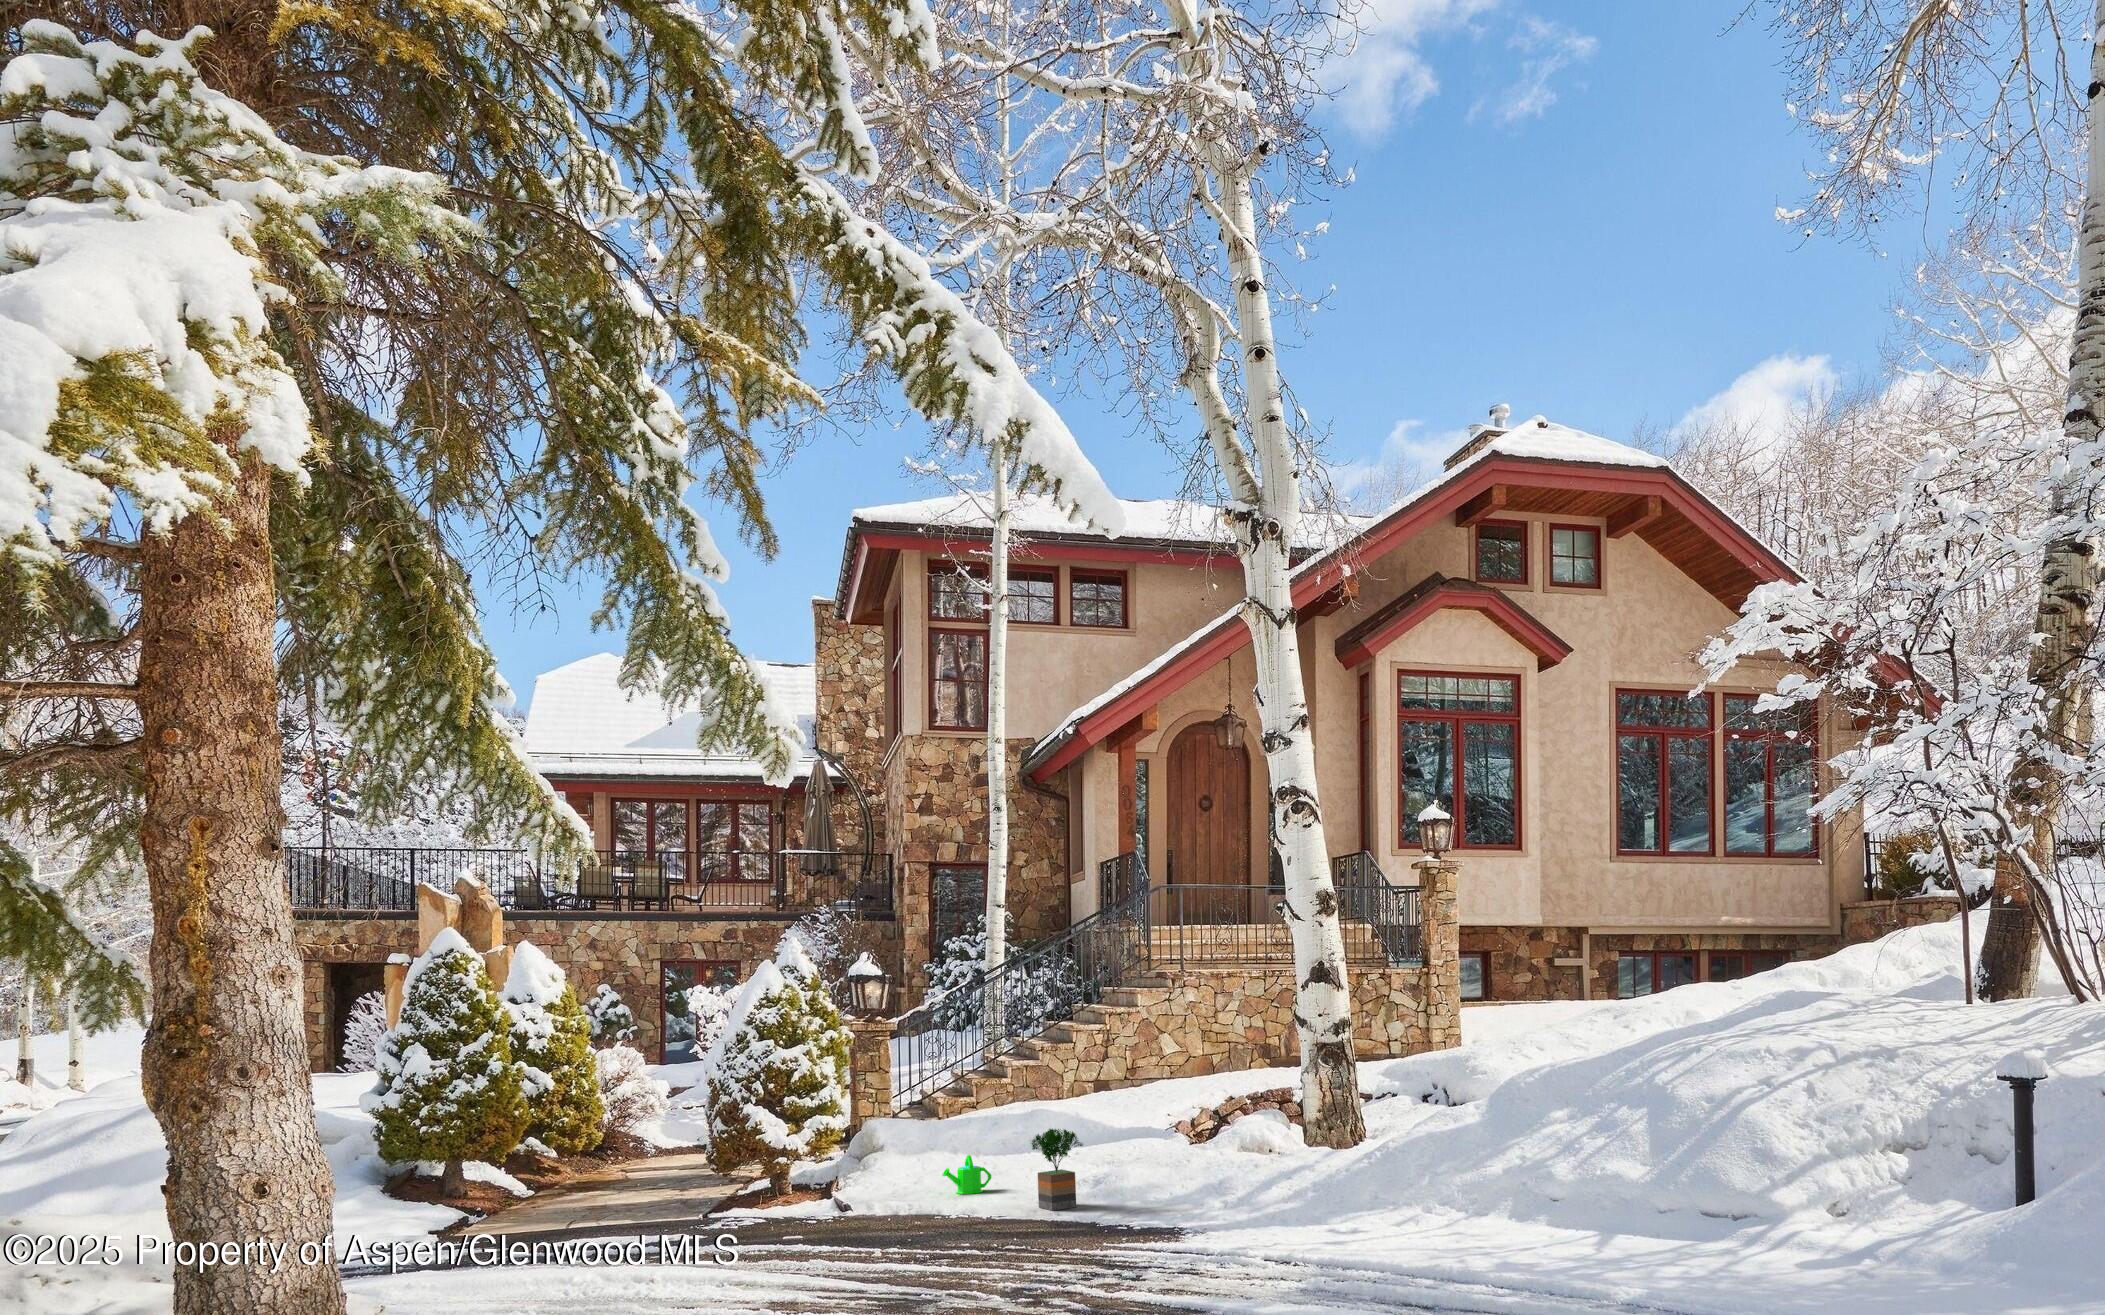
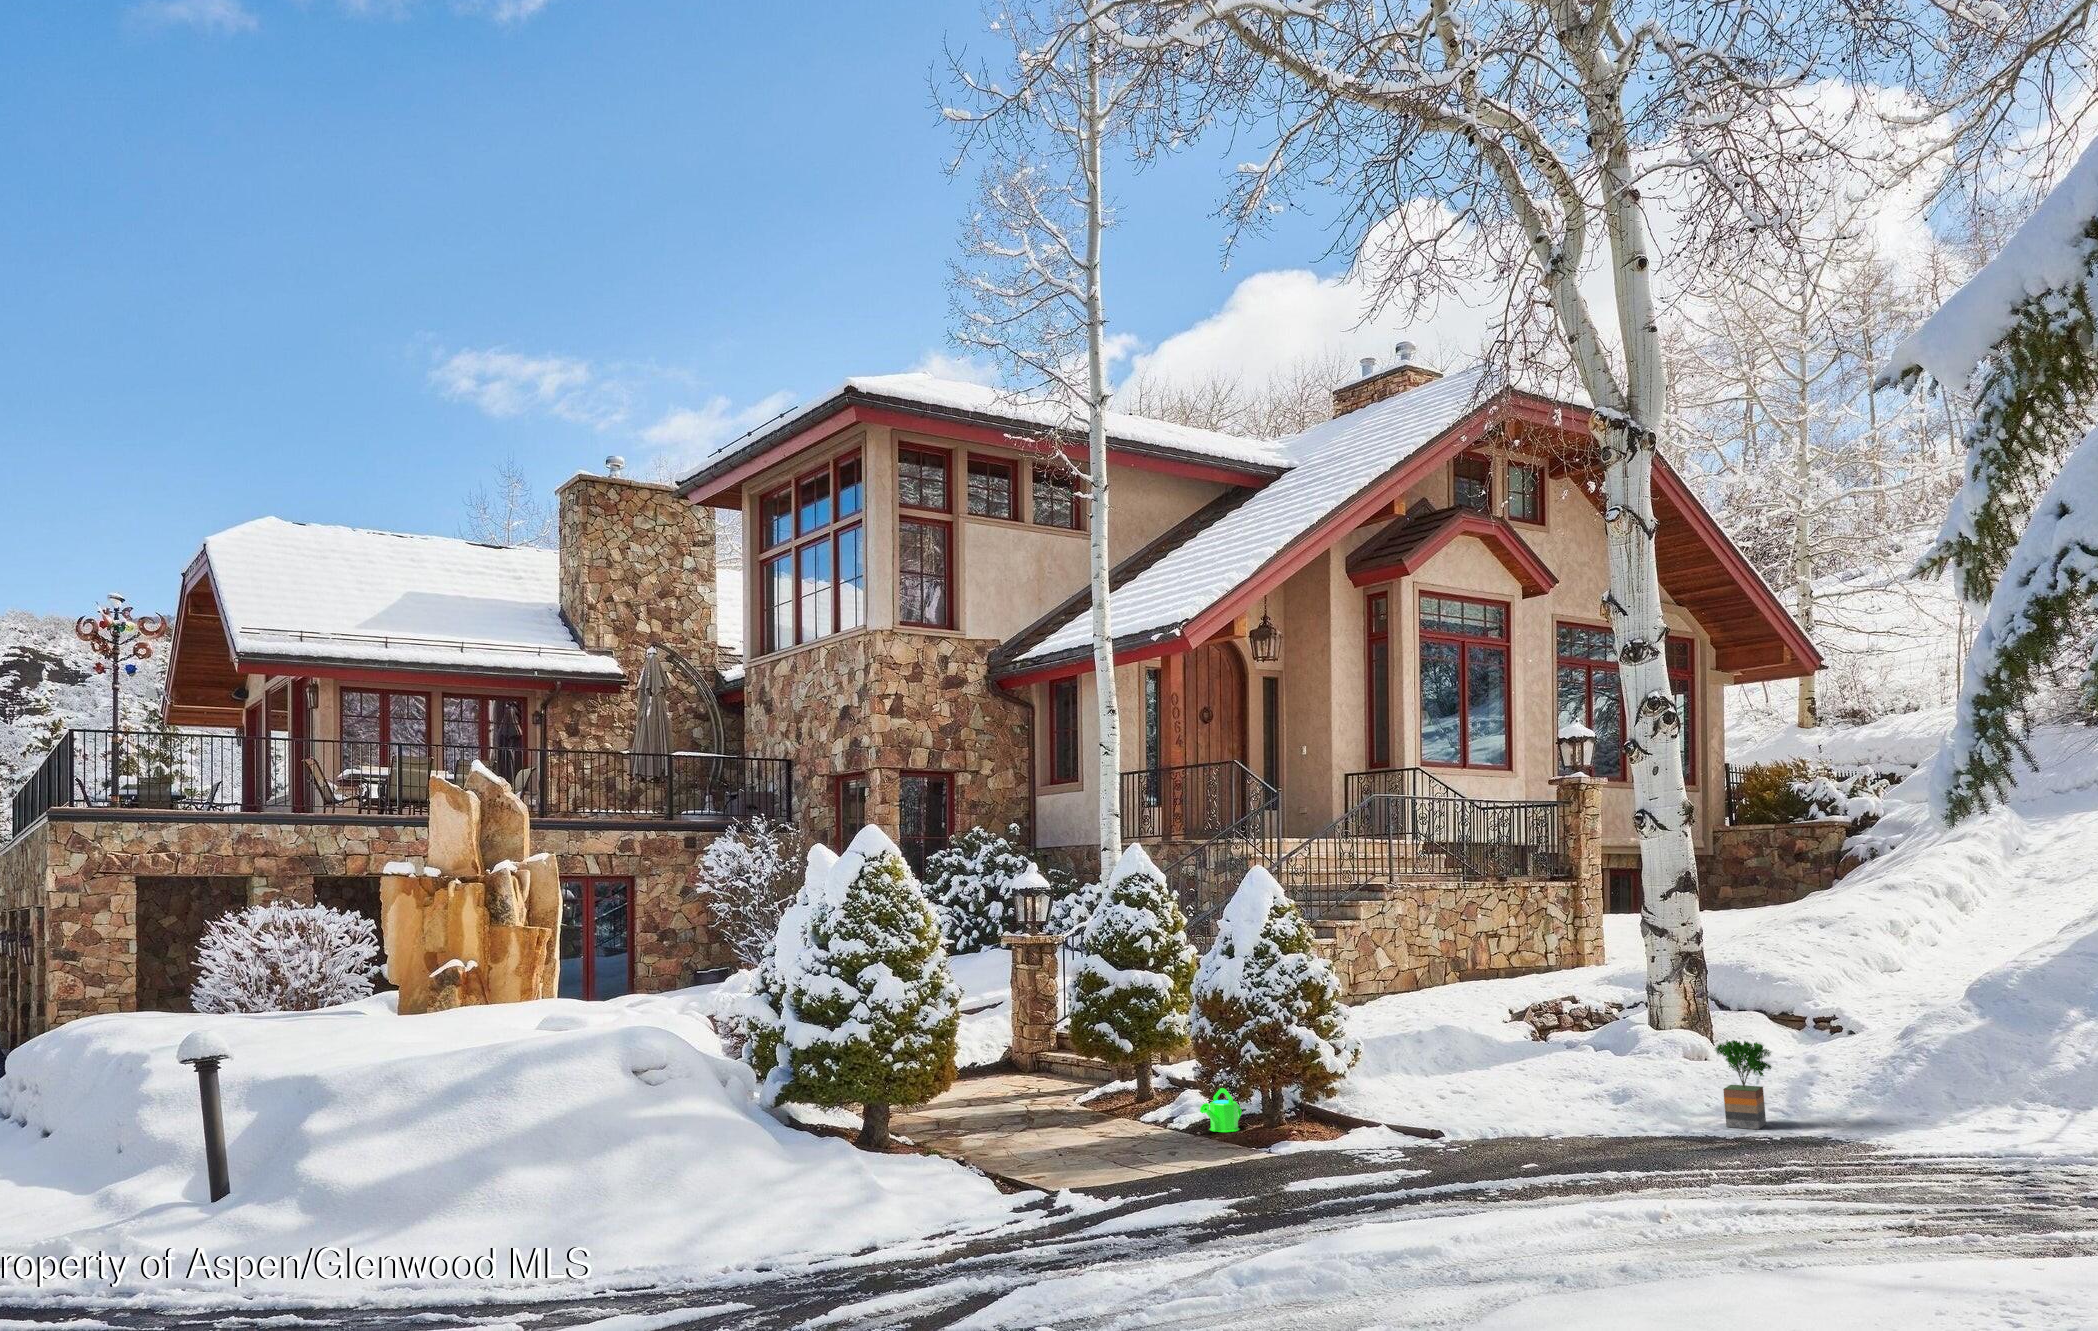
watering can: present [942,1155,991,1194] -> present [1200,1088,1242,1132]

